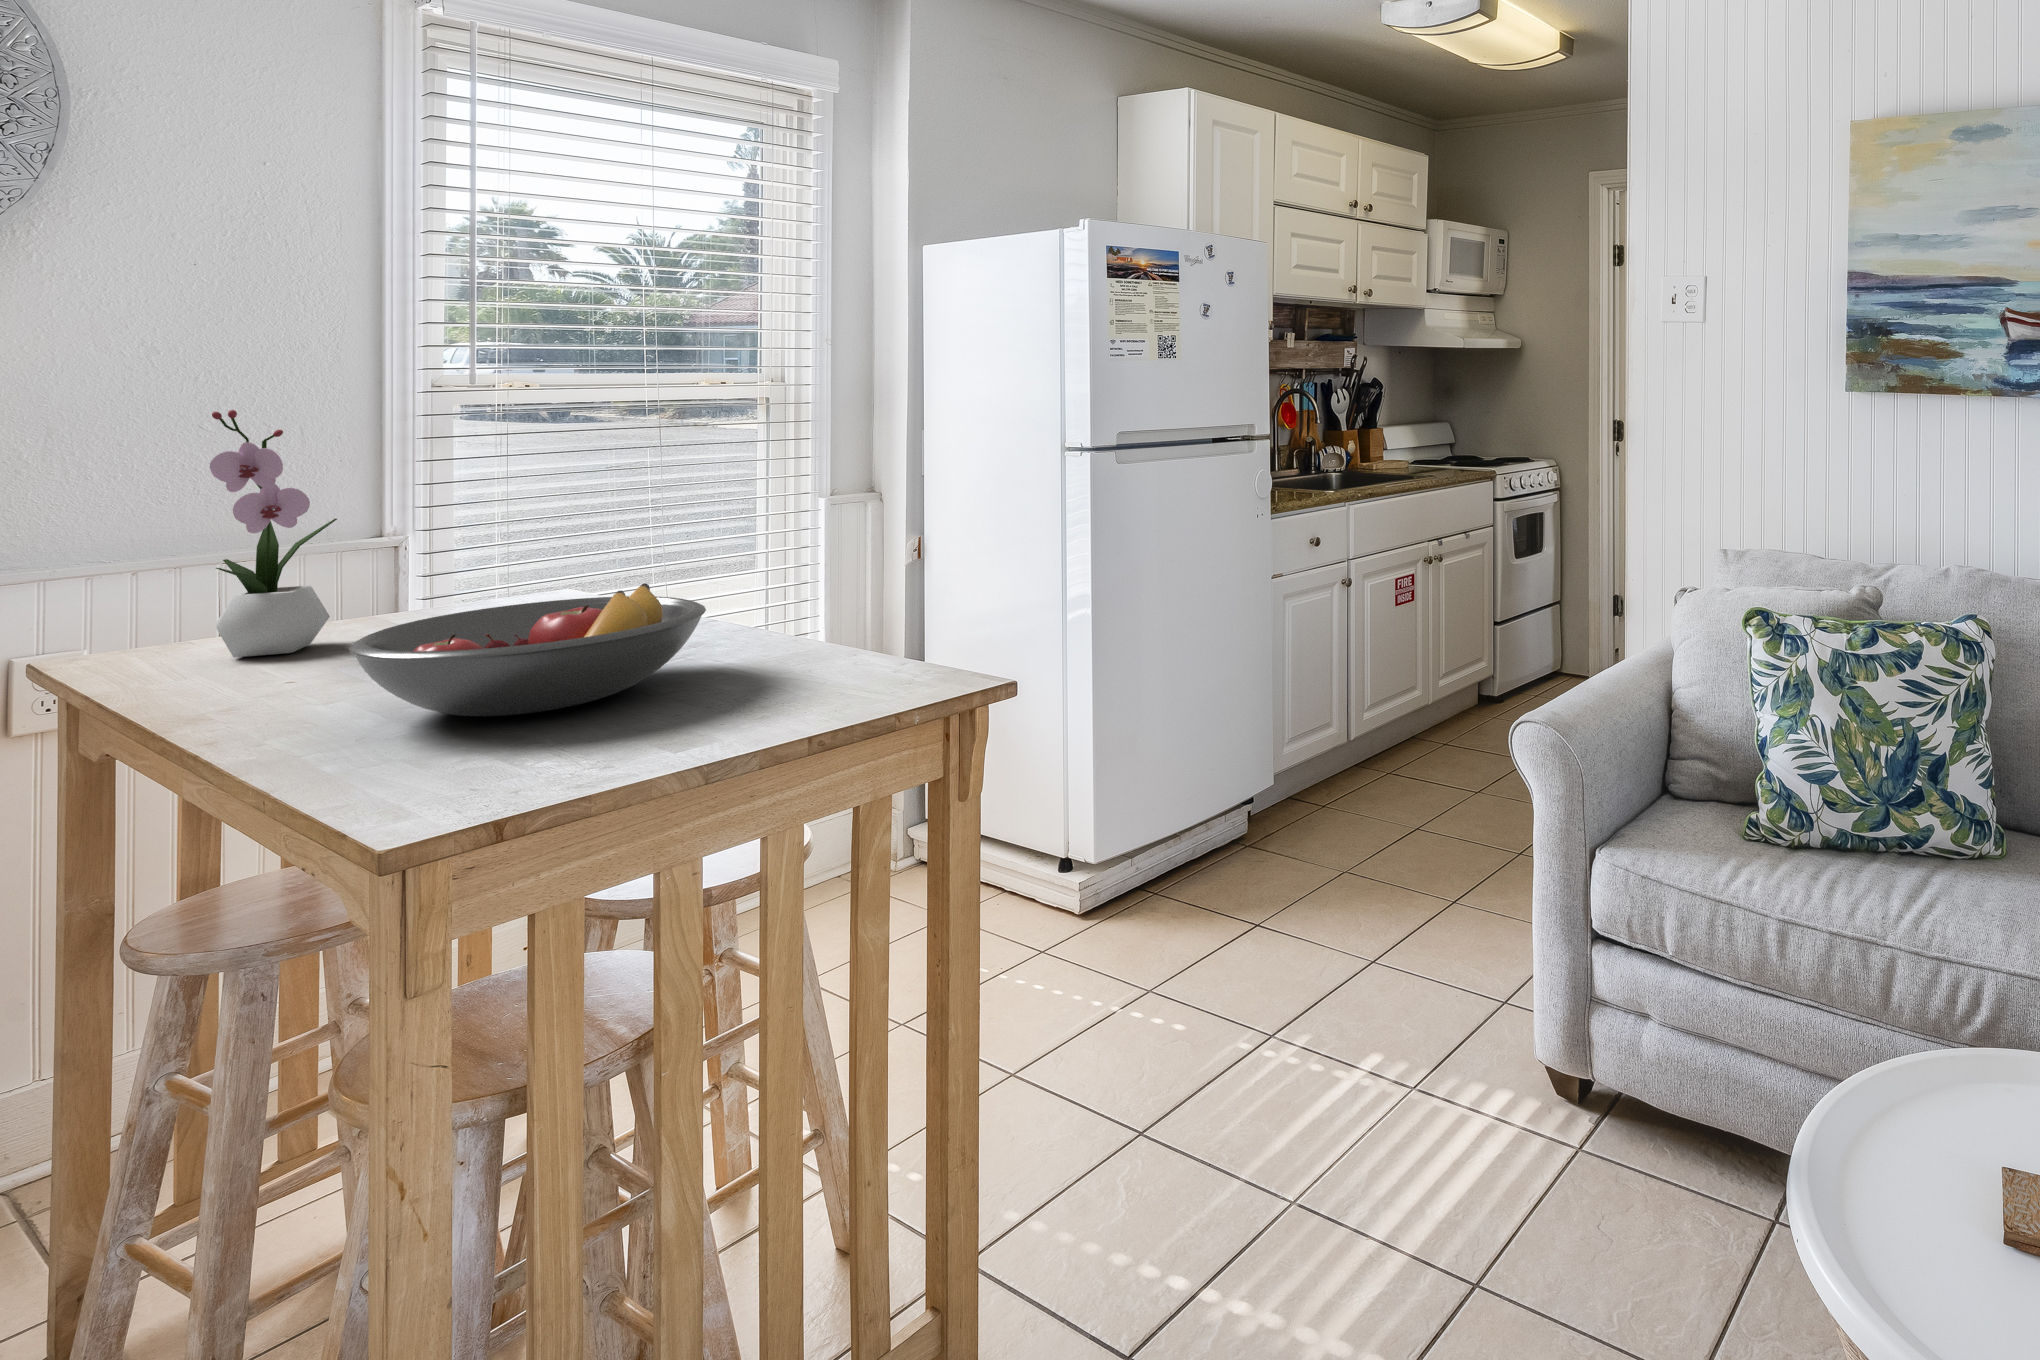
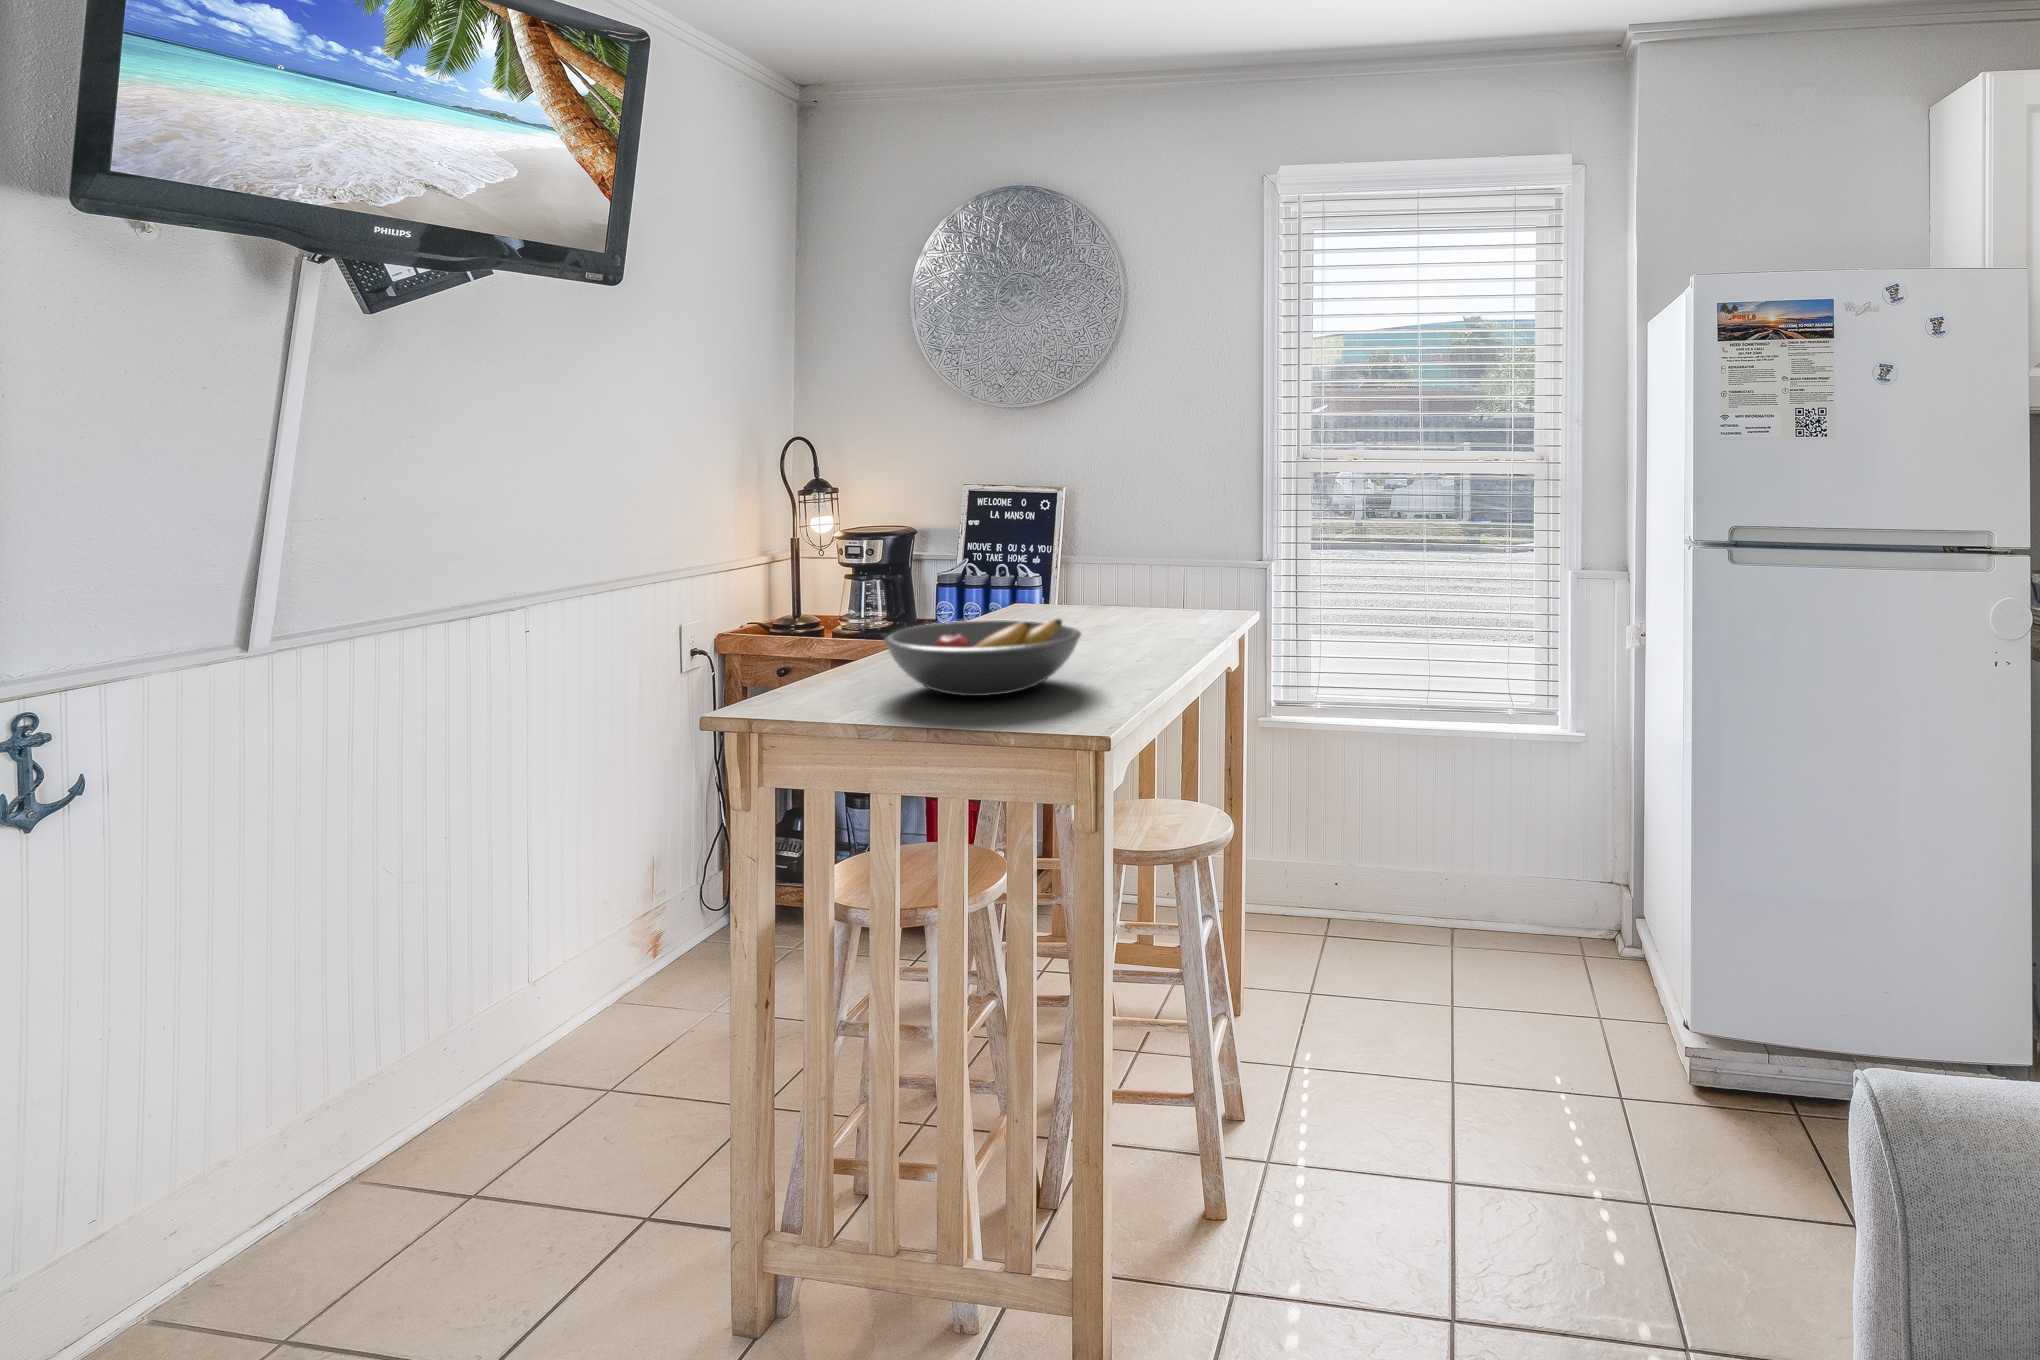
flower arrangement: present [210,410,337,657] -> none [1002,477,1073,631]

